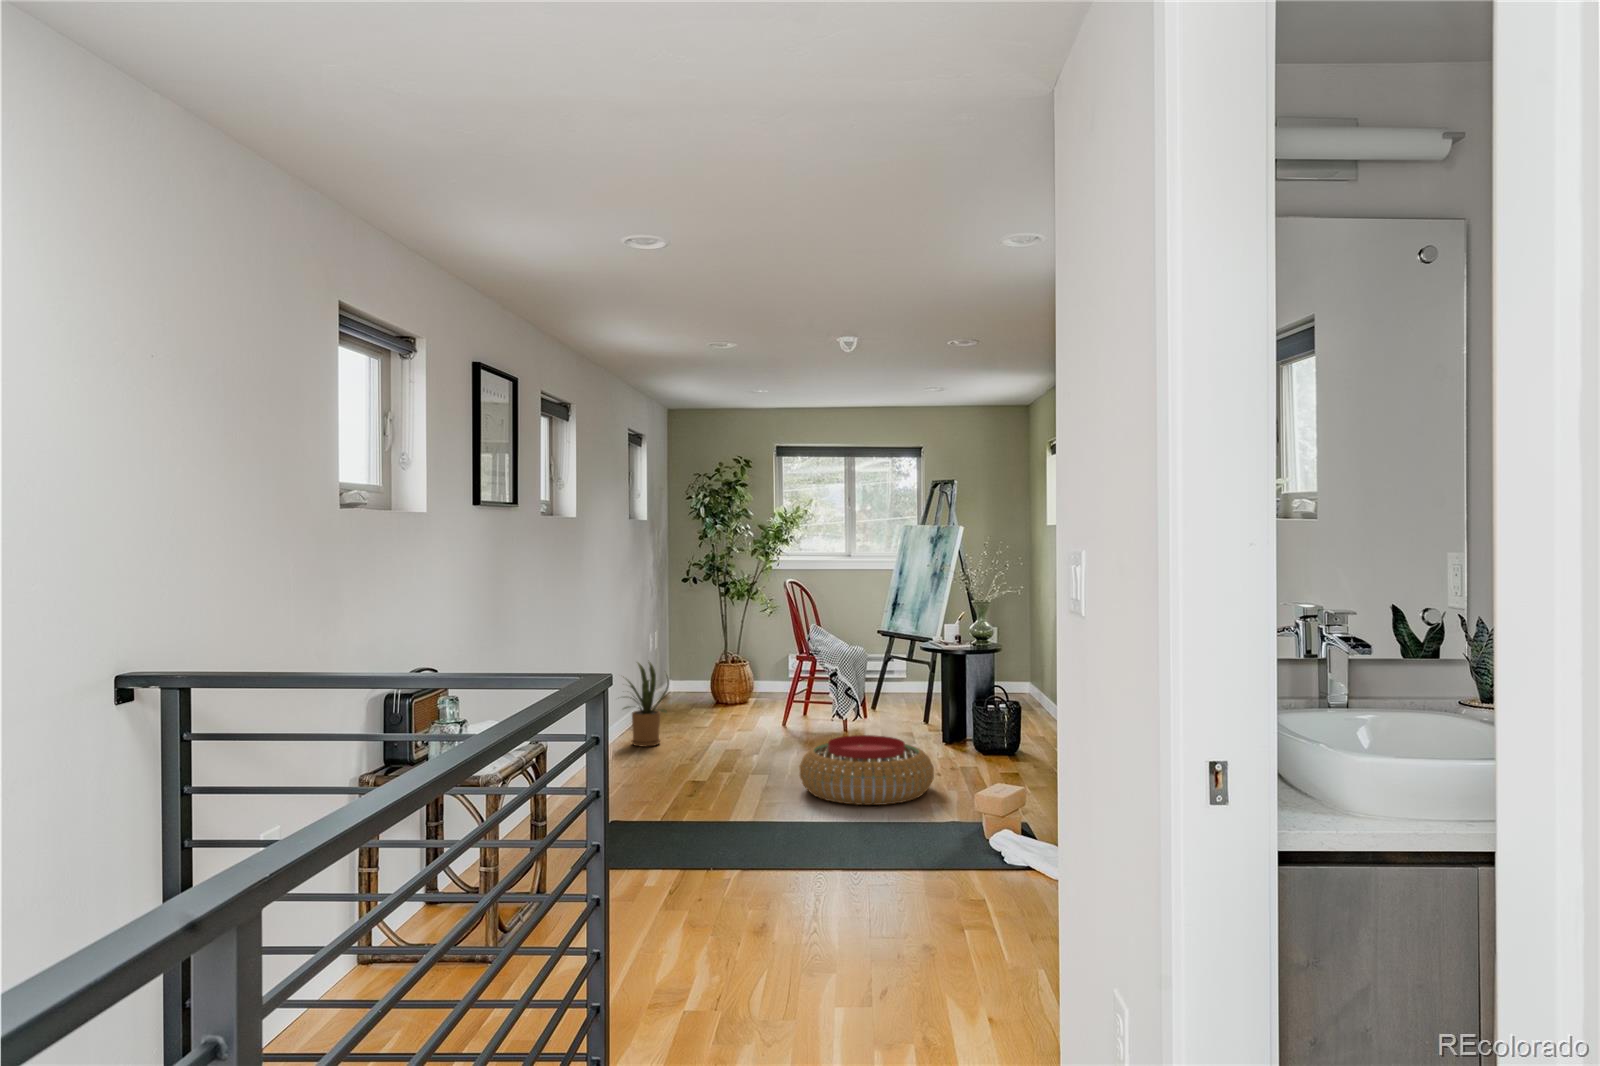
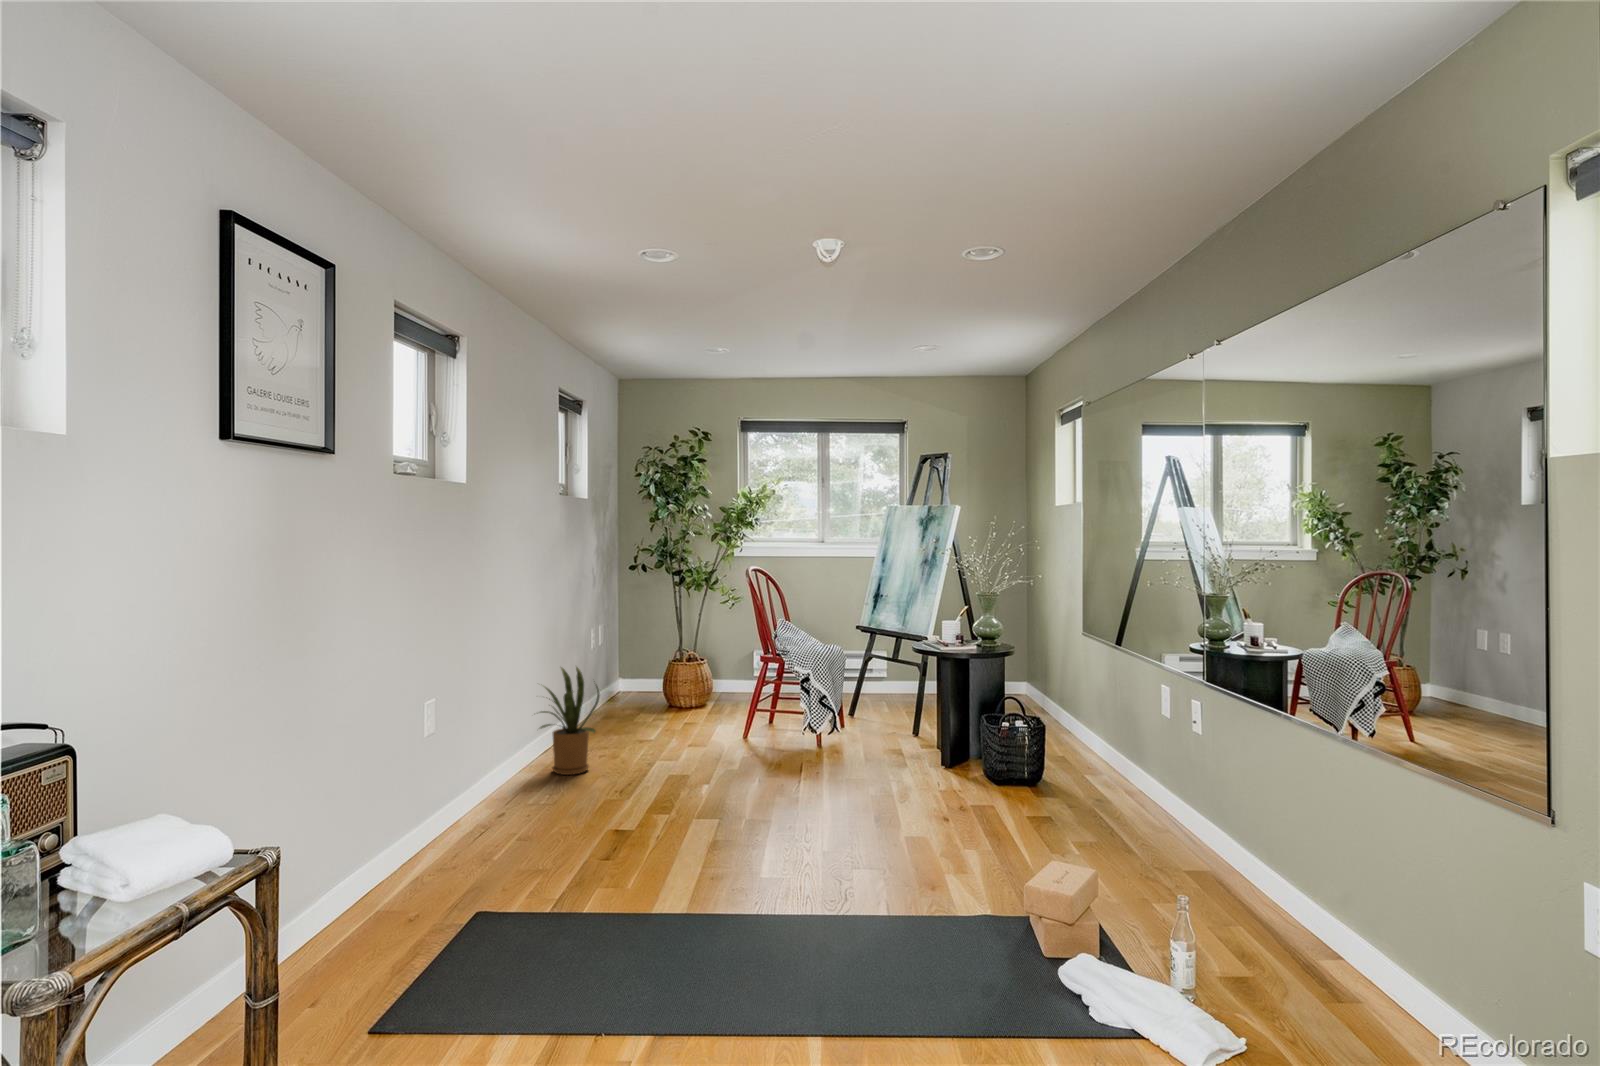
pouf: present [799,735,934,805] -> none [759,772,944,879]

